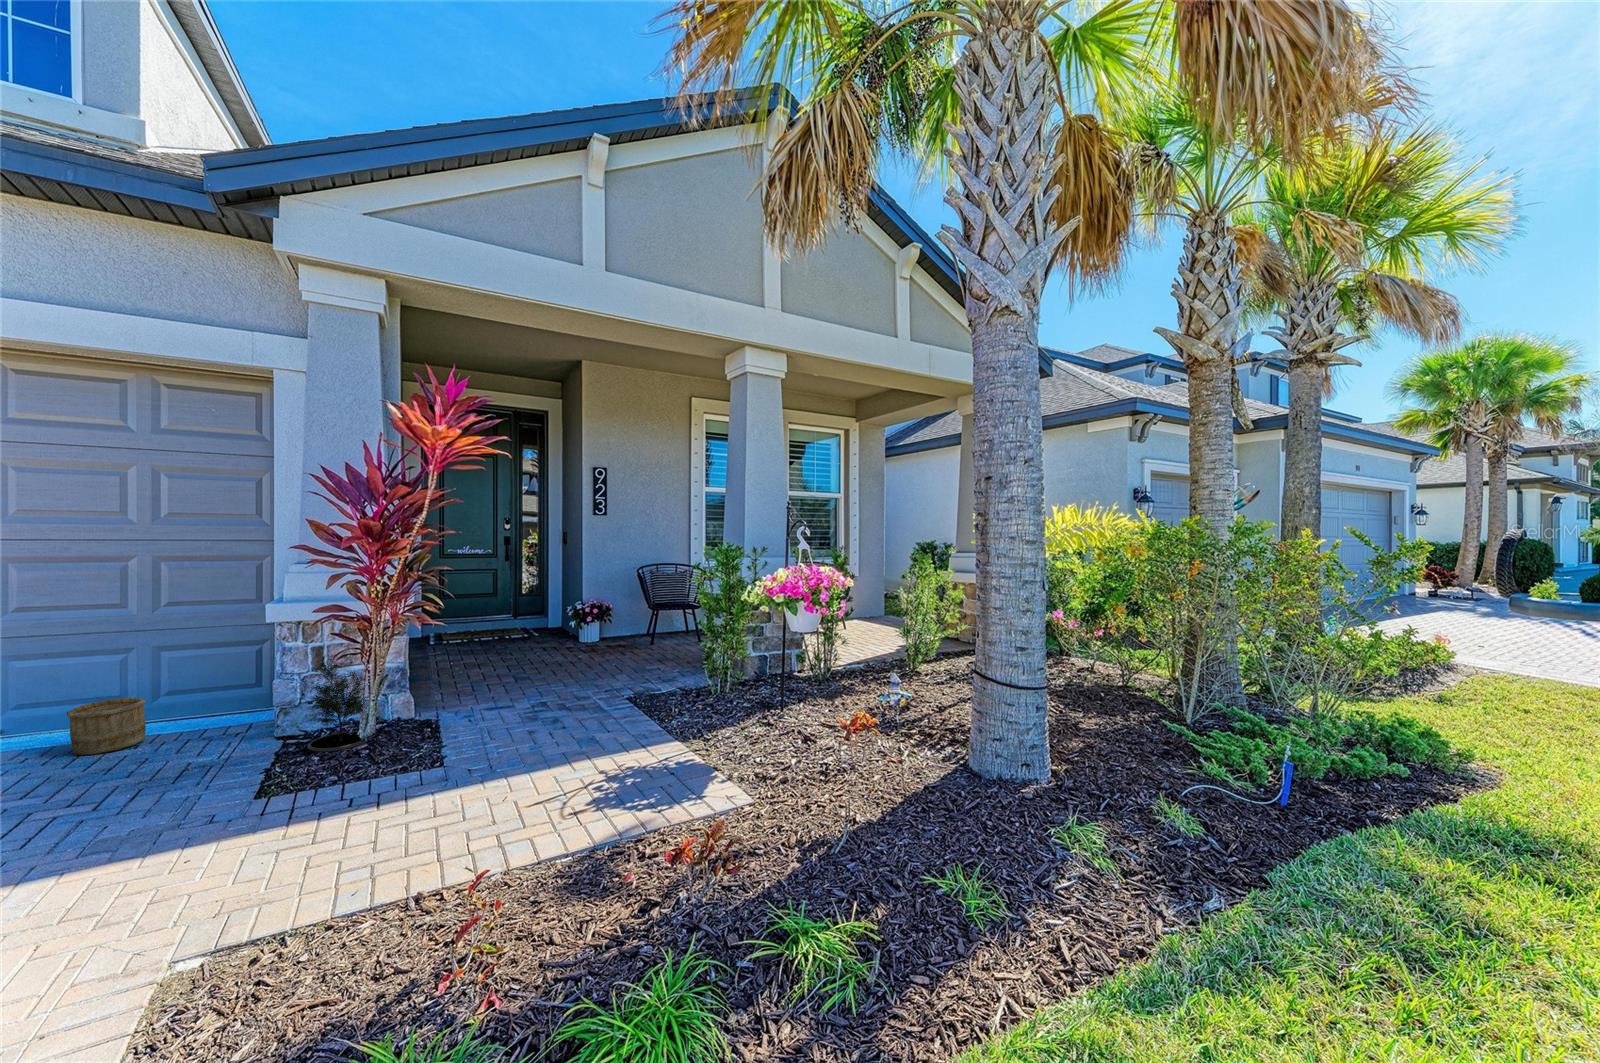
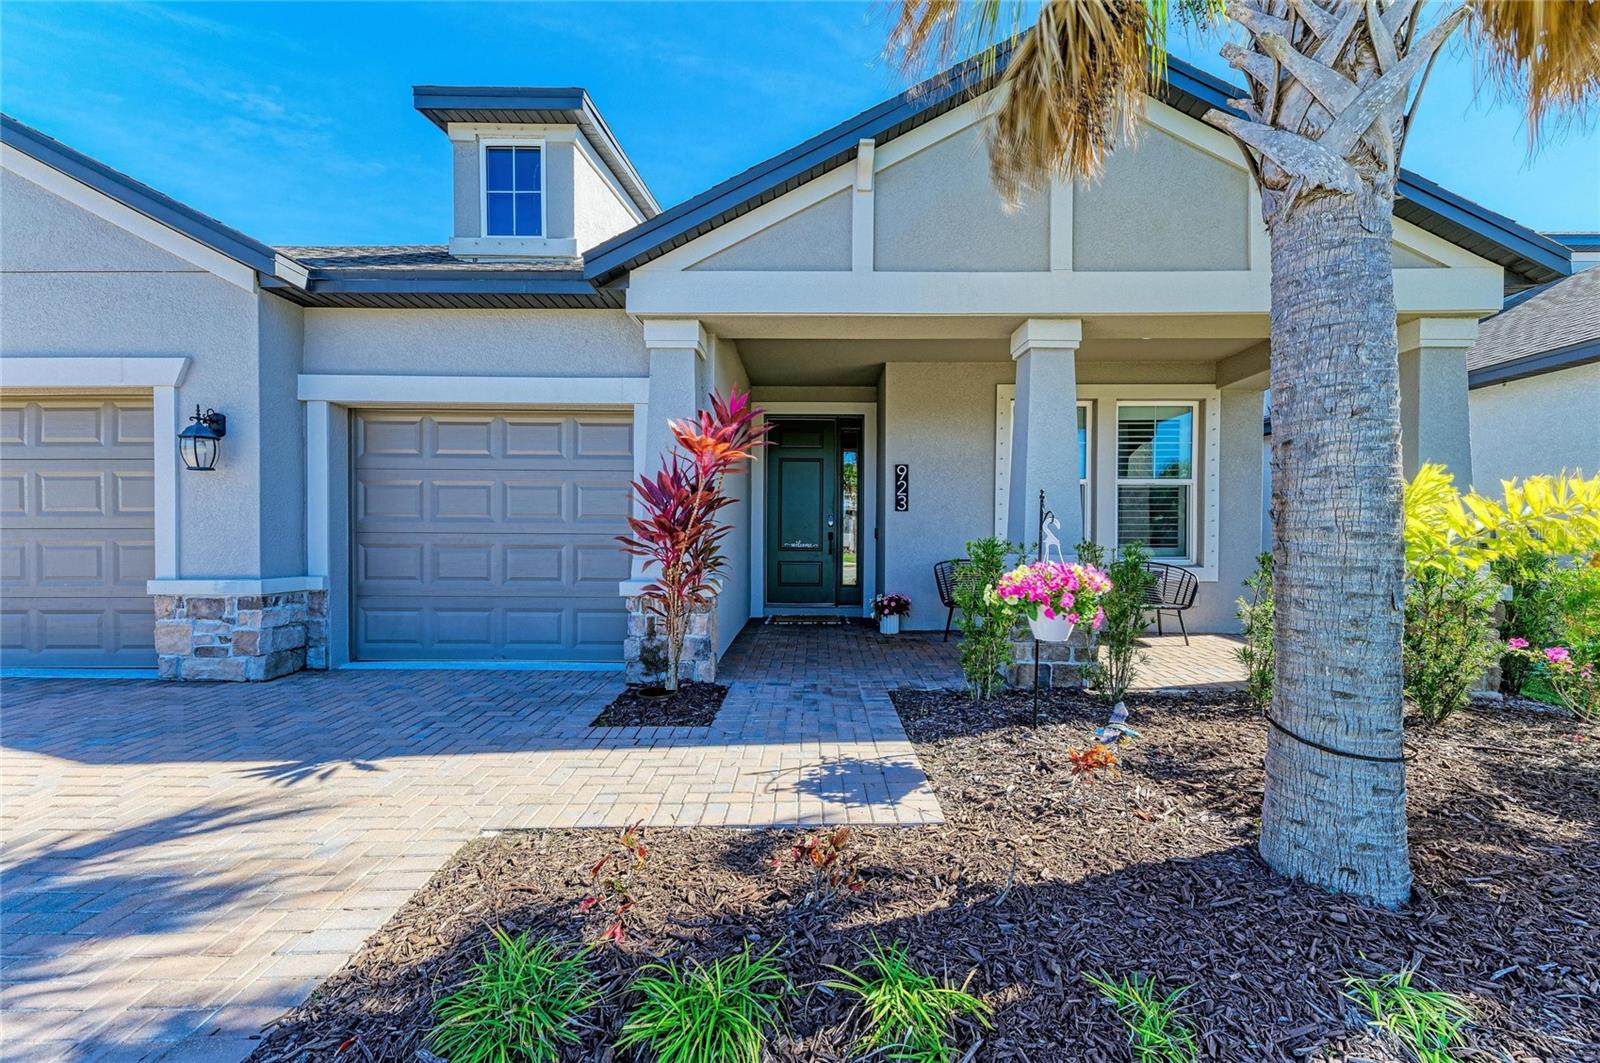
wooden bucket: present [66,698,146,755] -> none [520,641,560,677]

